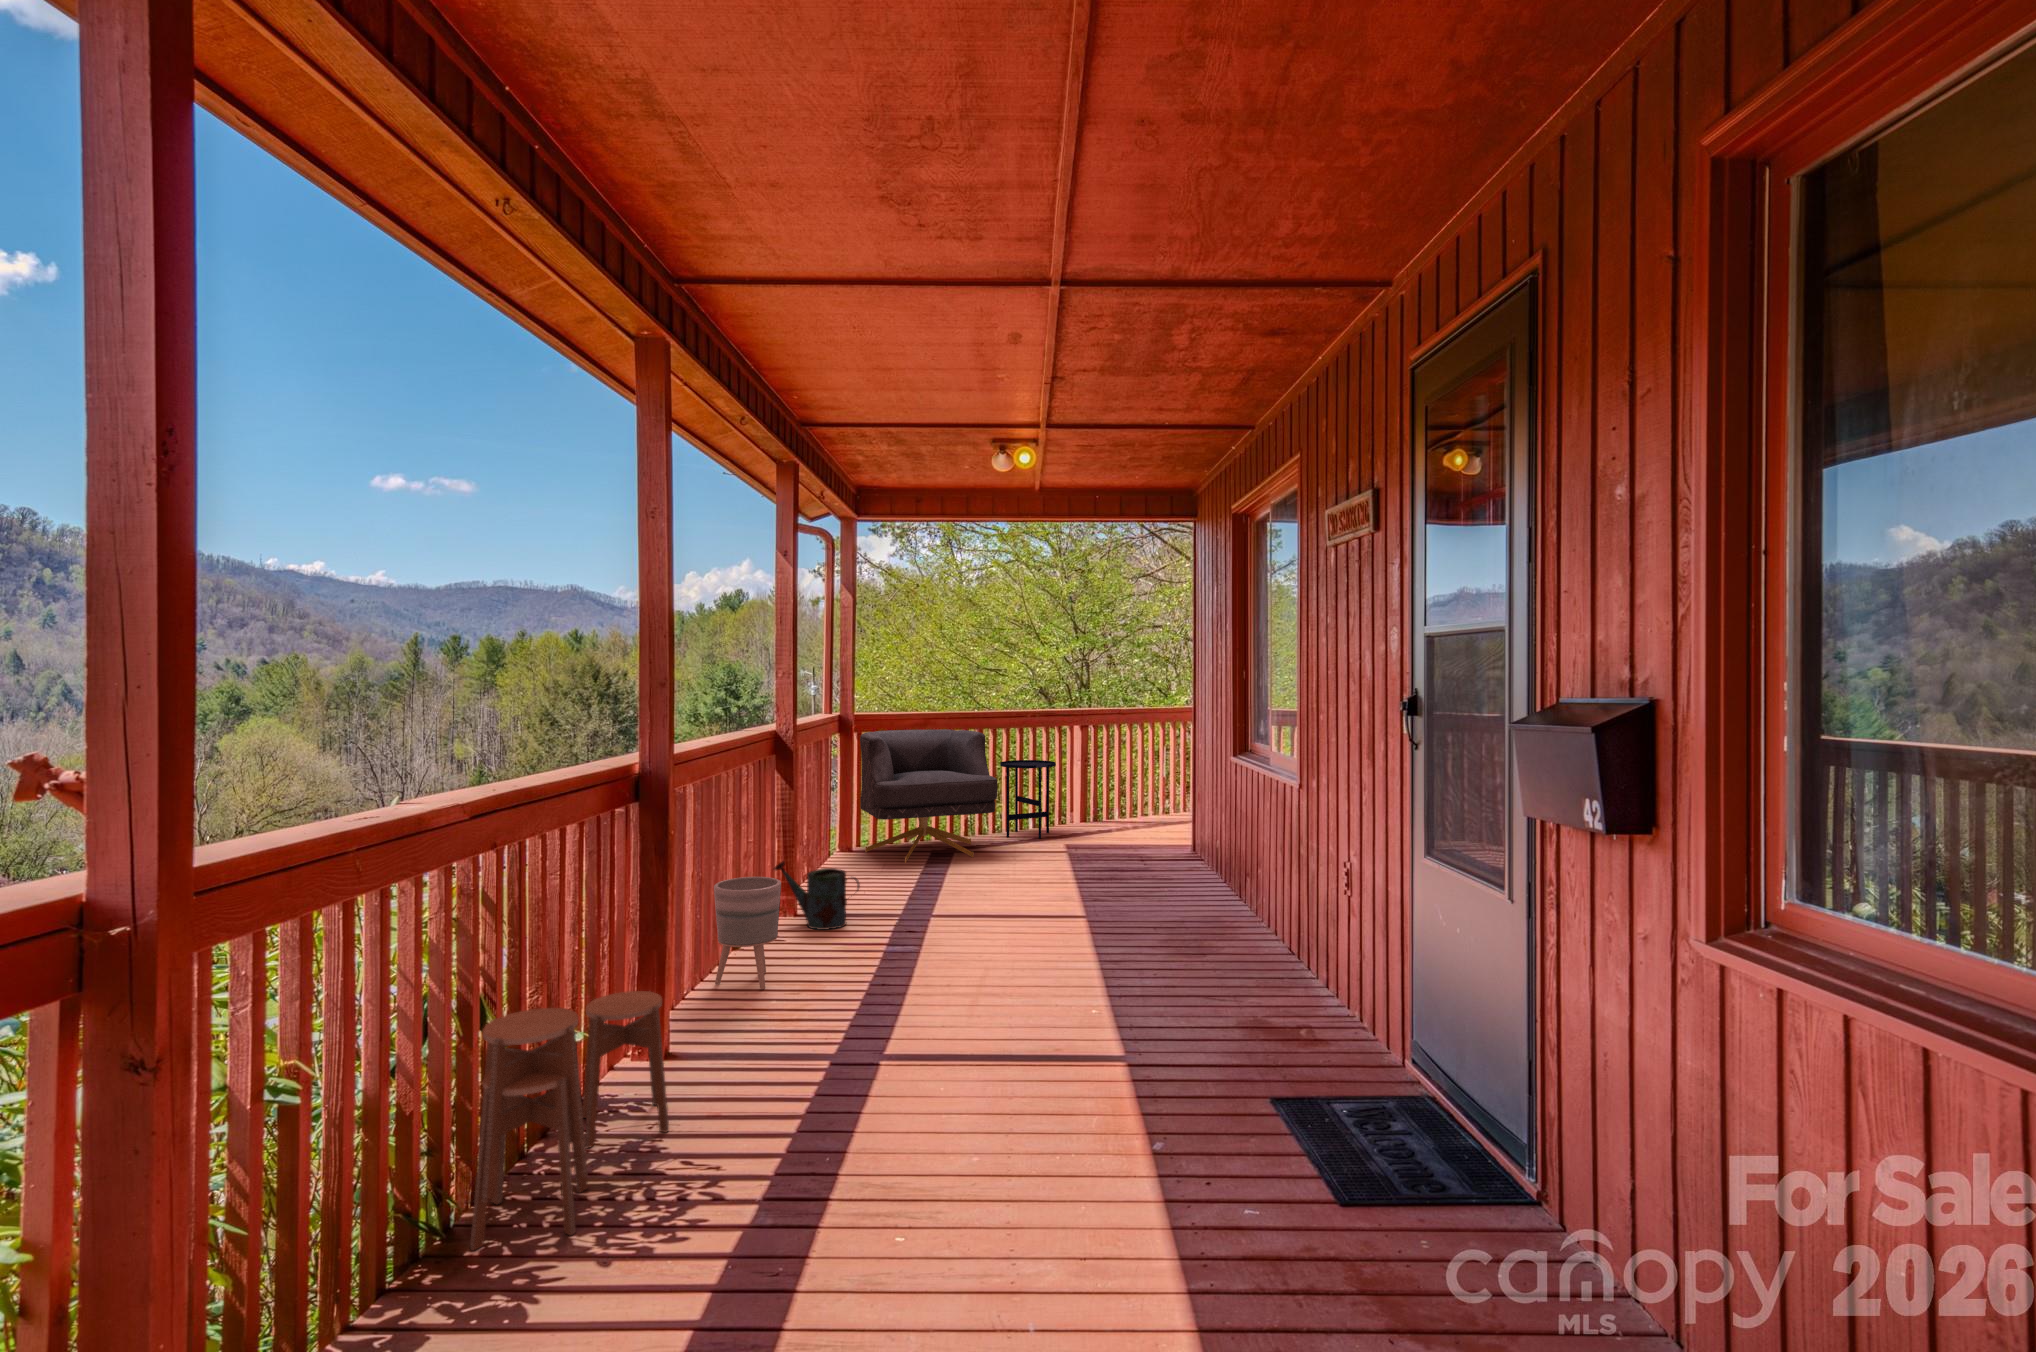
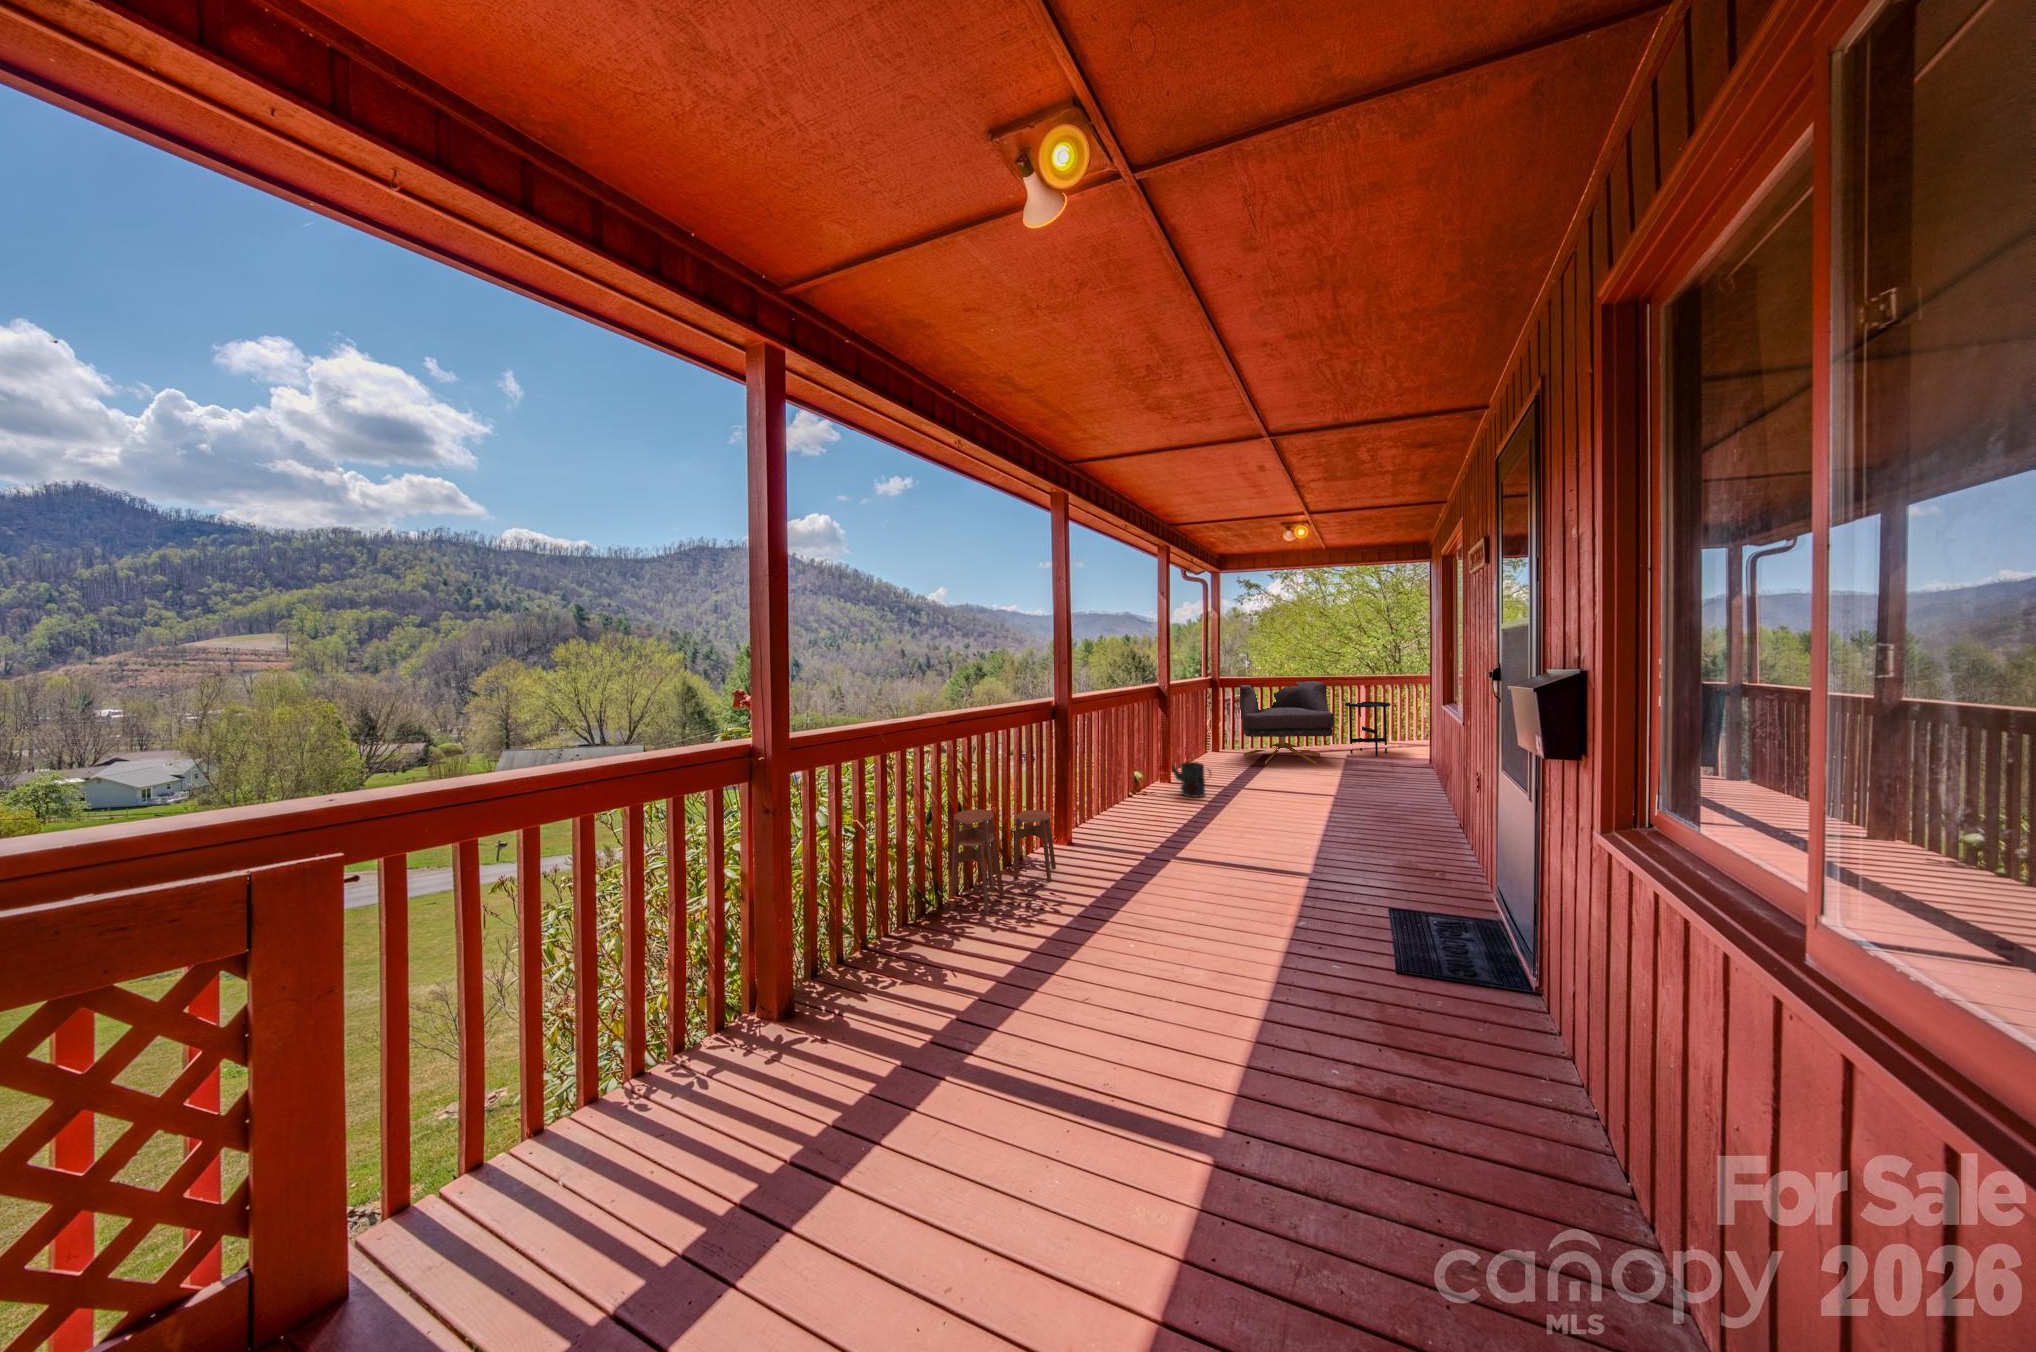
planter: present [714,877,781,989] -> none [1111,762,1148,823]

